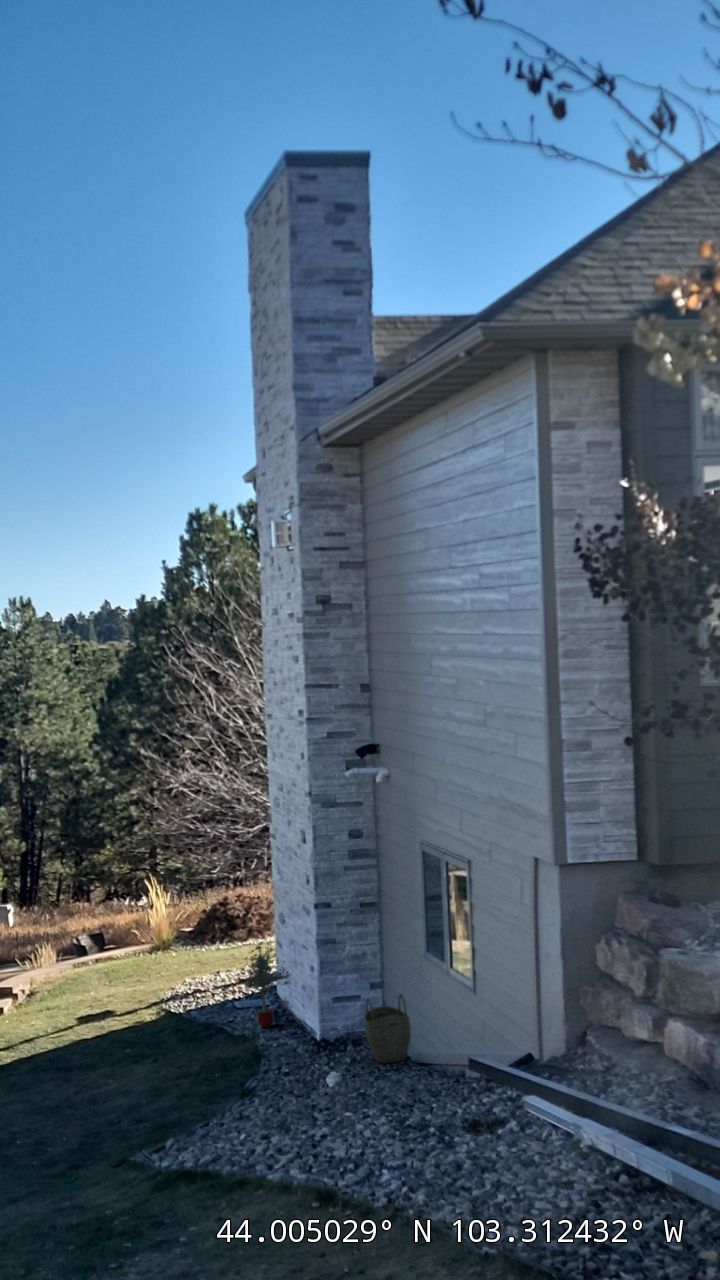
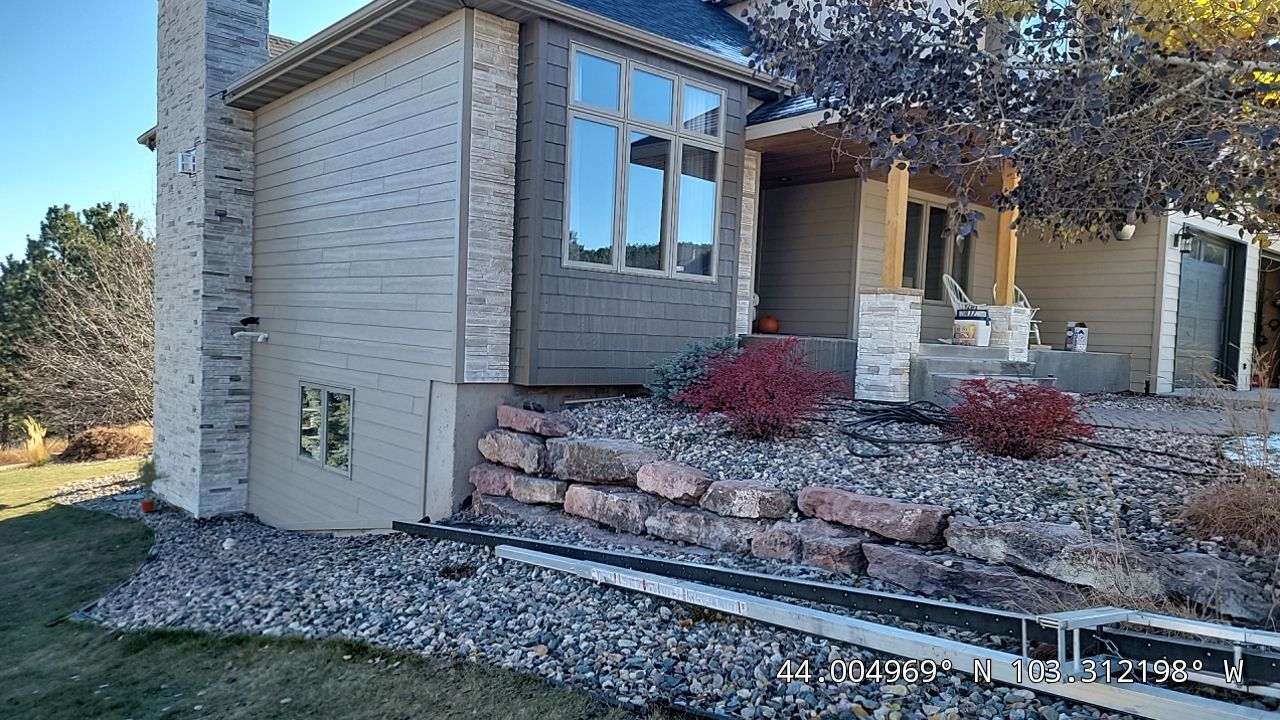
woven basket: present [365,995,411,1064] -> none [244,483,281,530]

